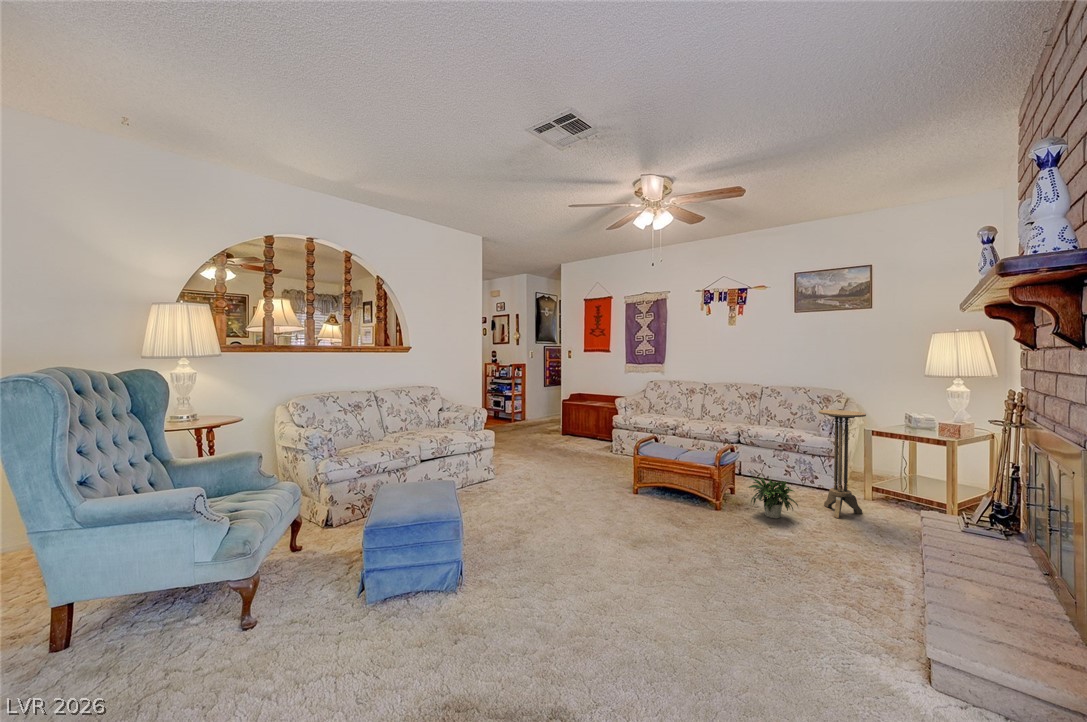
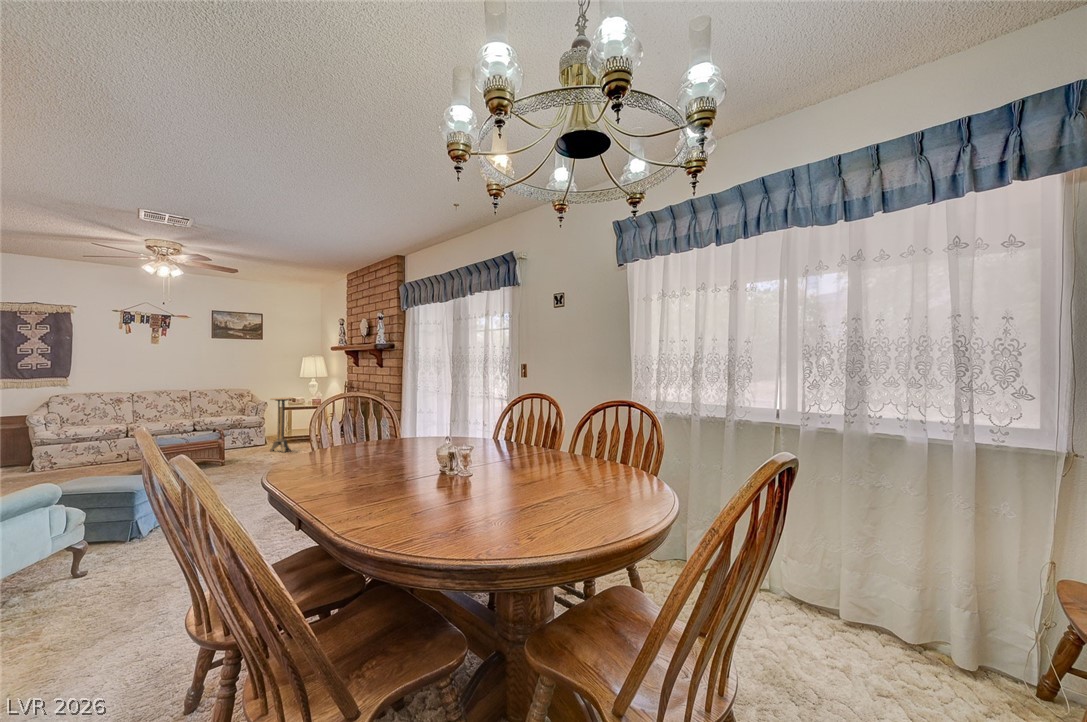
potted plant: present [749,475,798,518] -> none [234,437,273,462]

